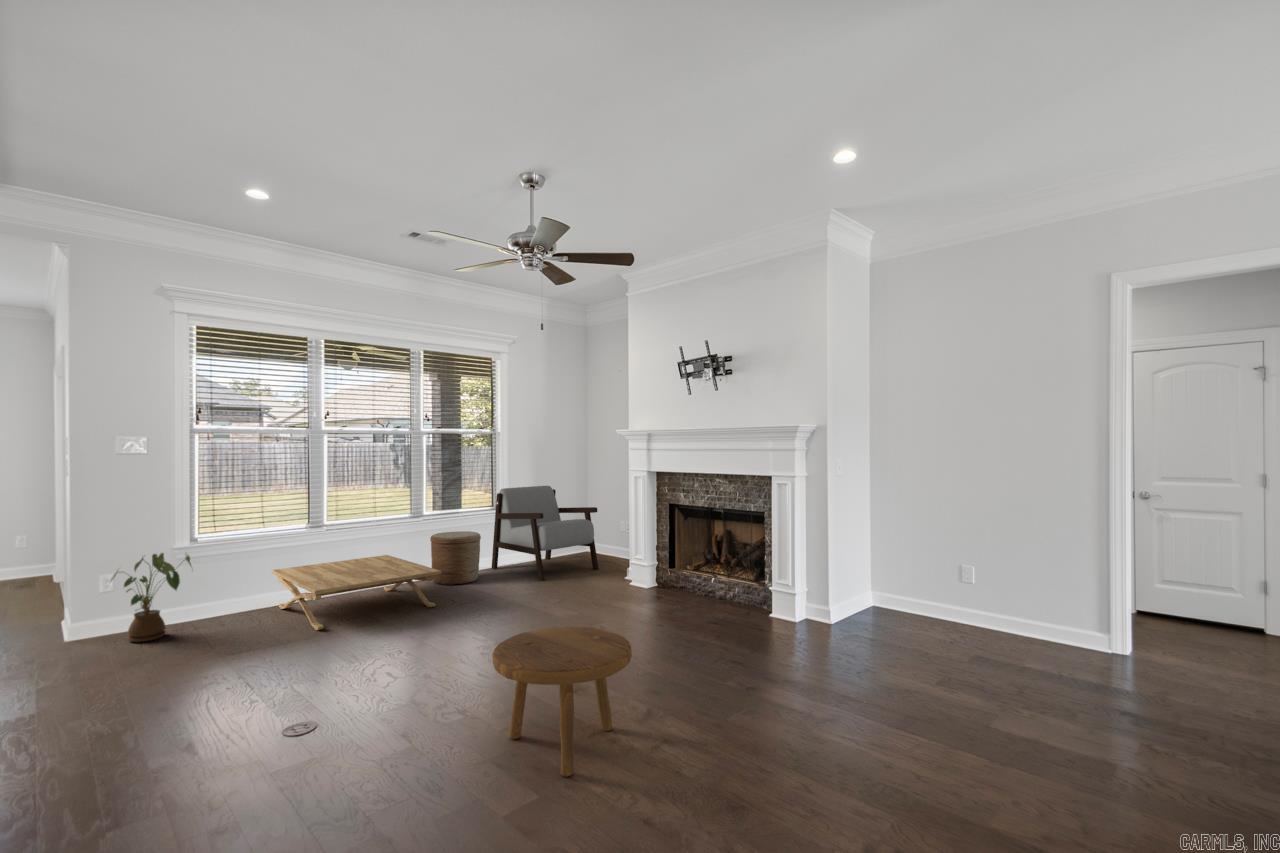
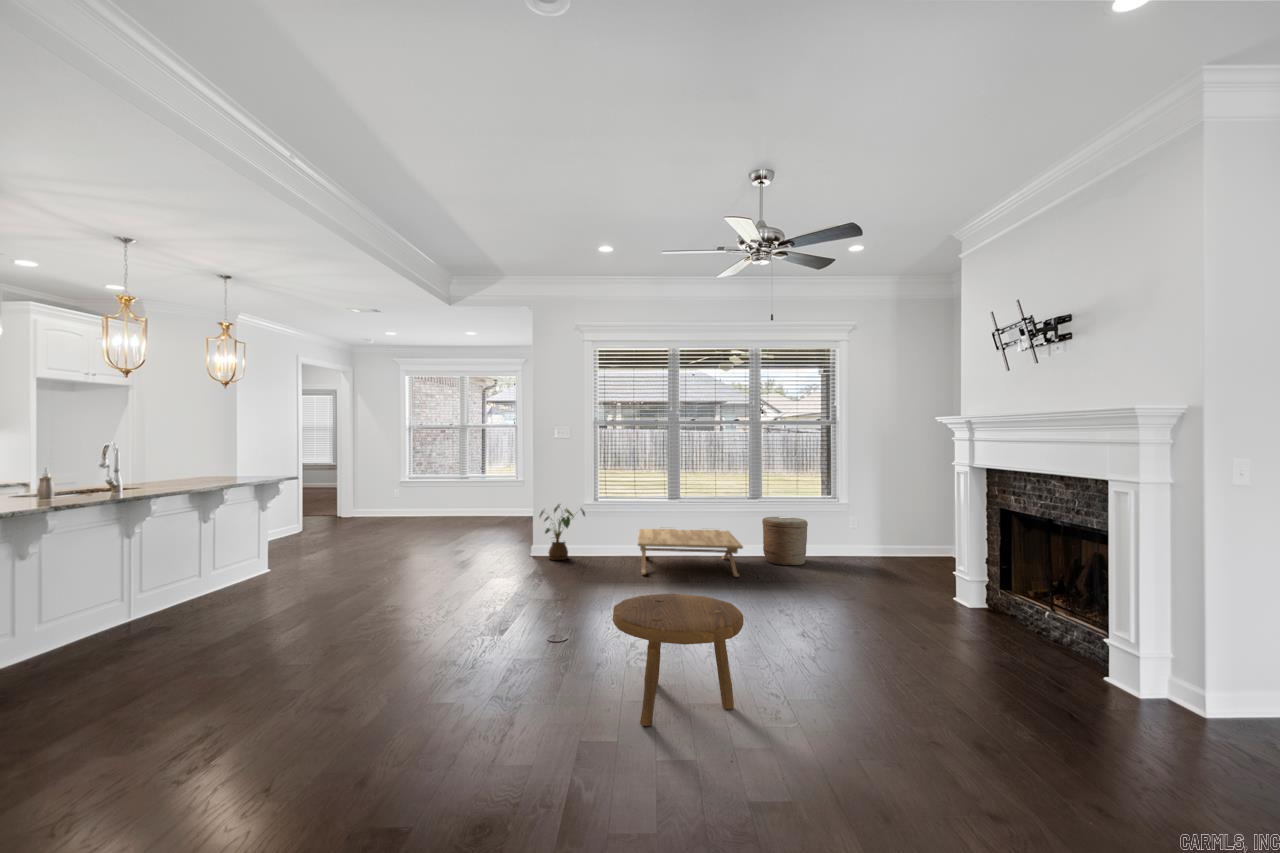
armchair: present [492,486,599,580] -> none [829,482,939,578]

